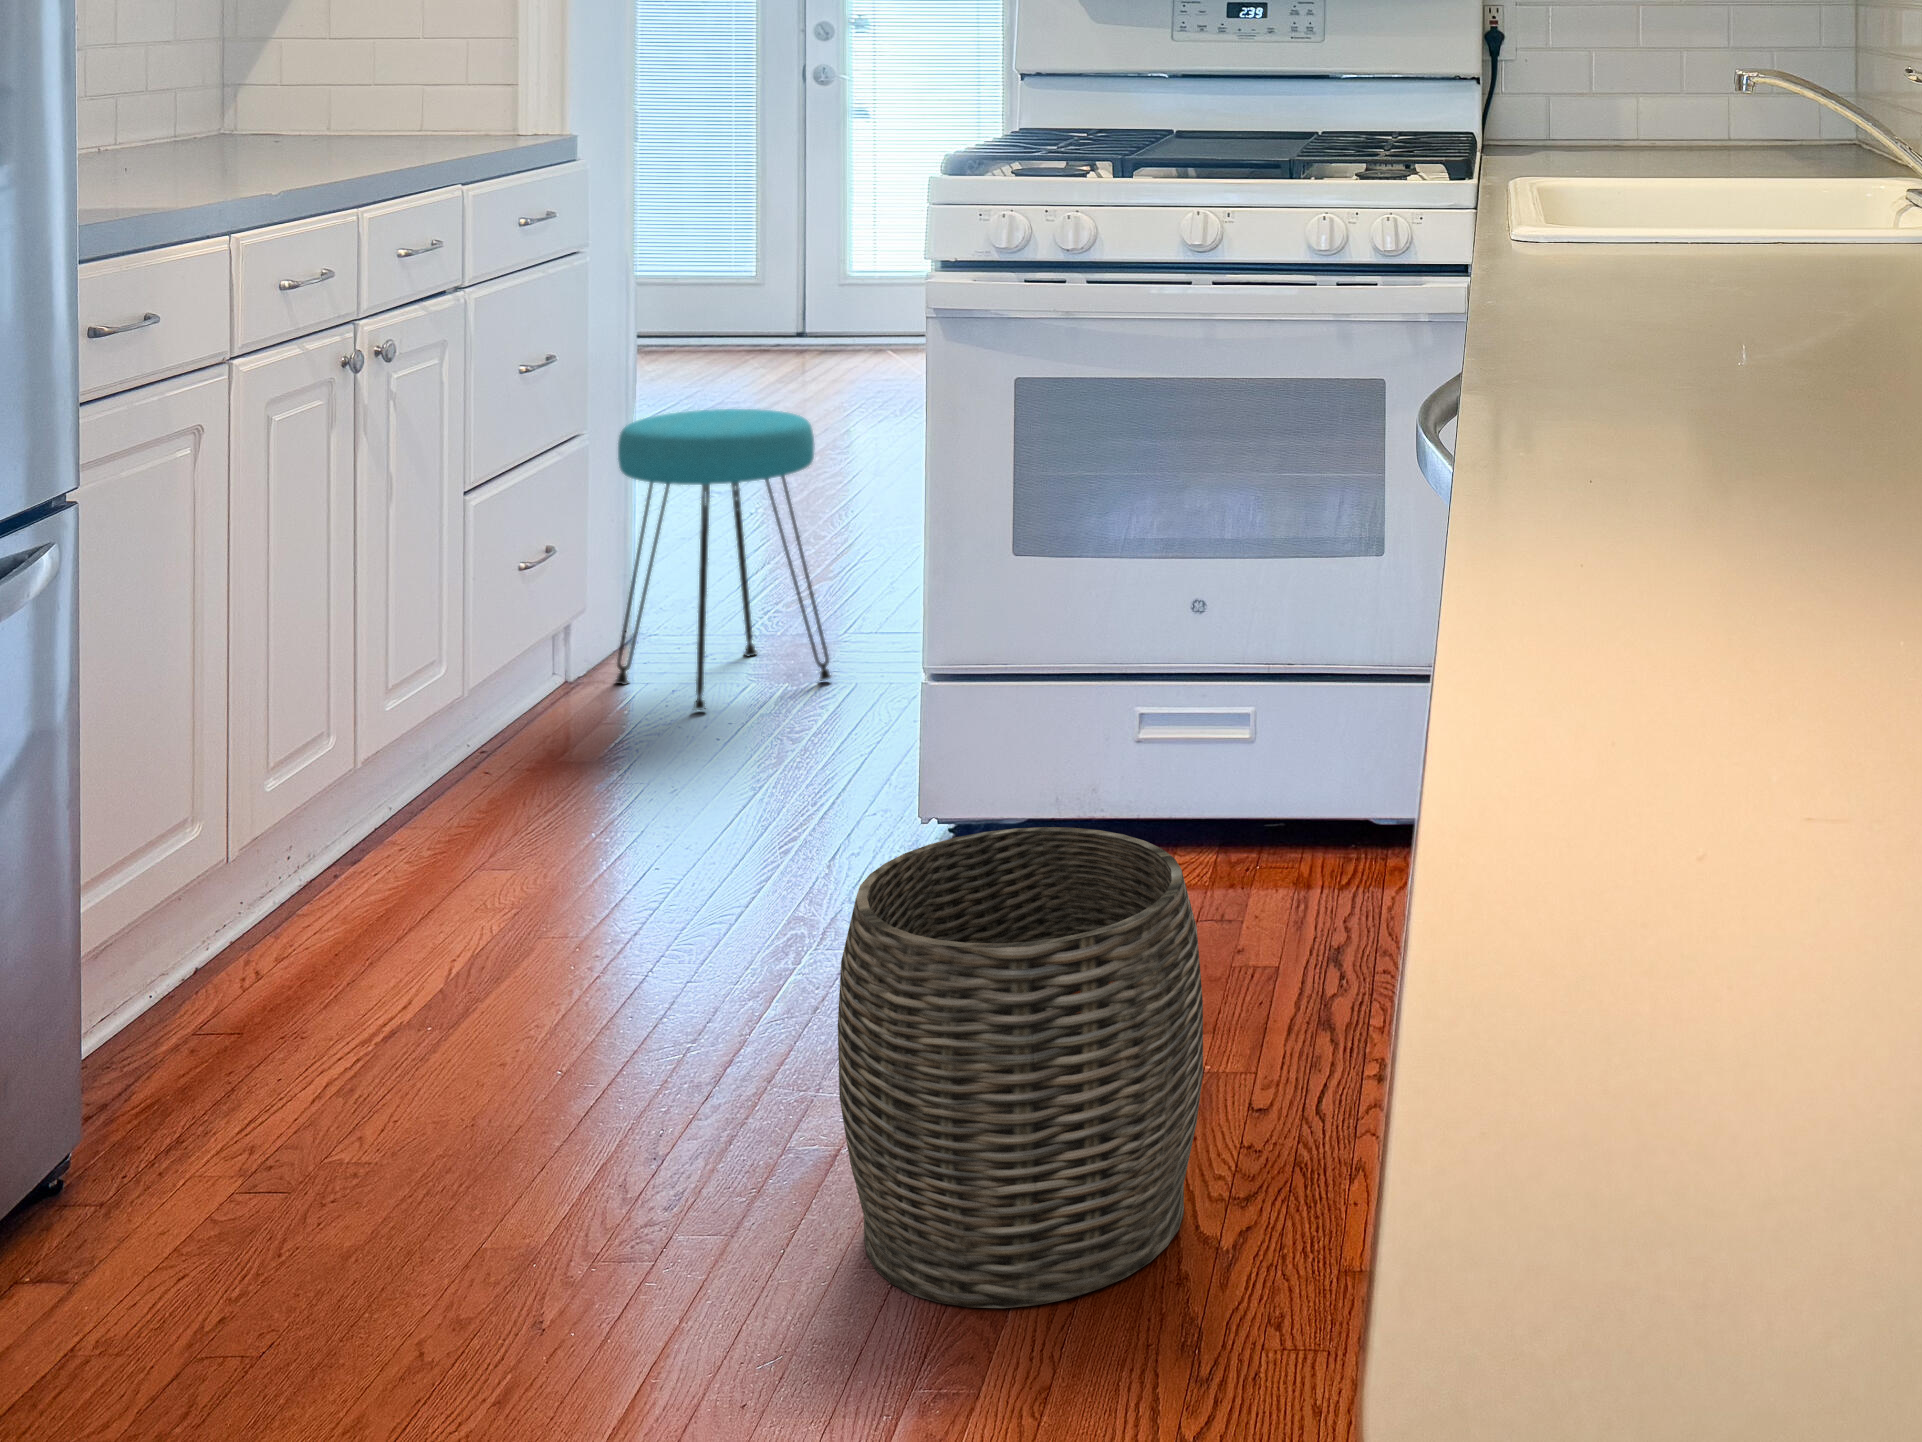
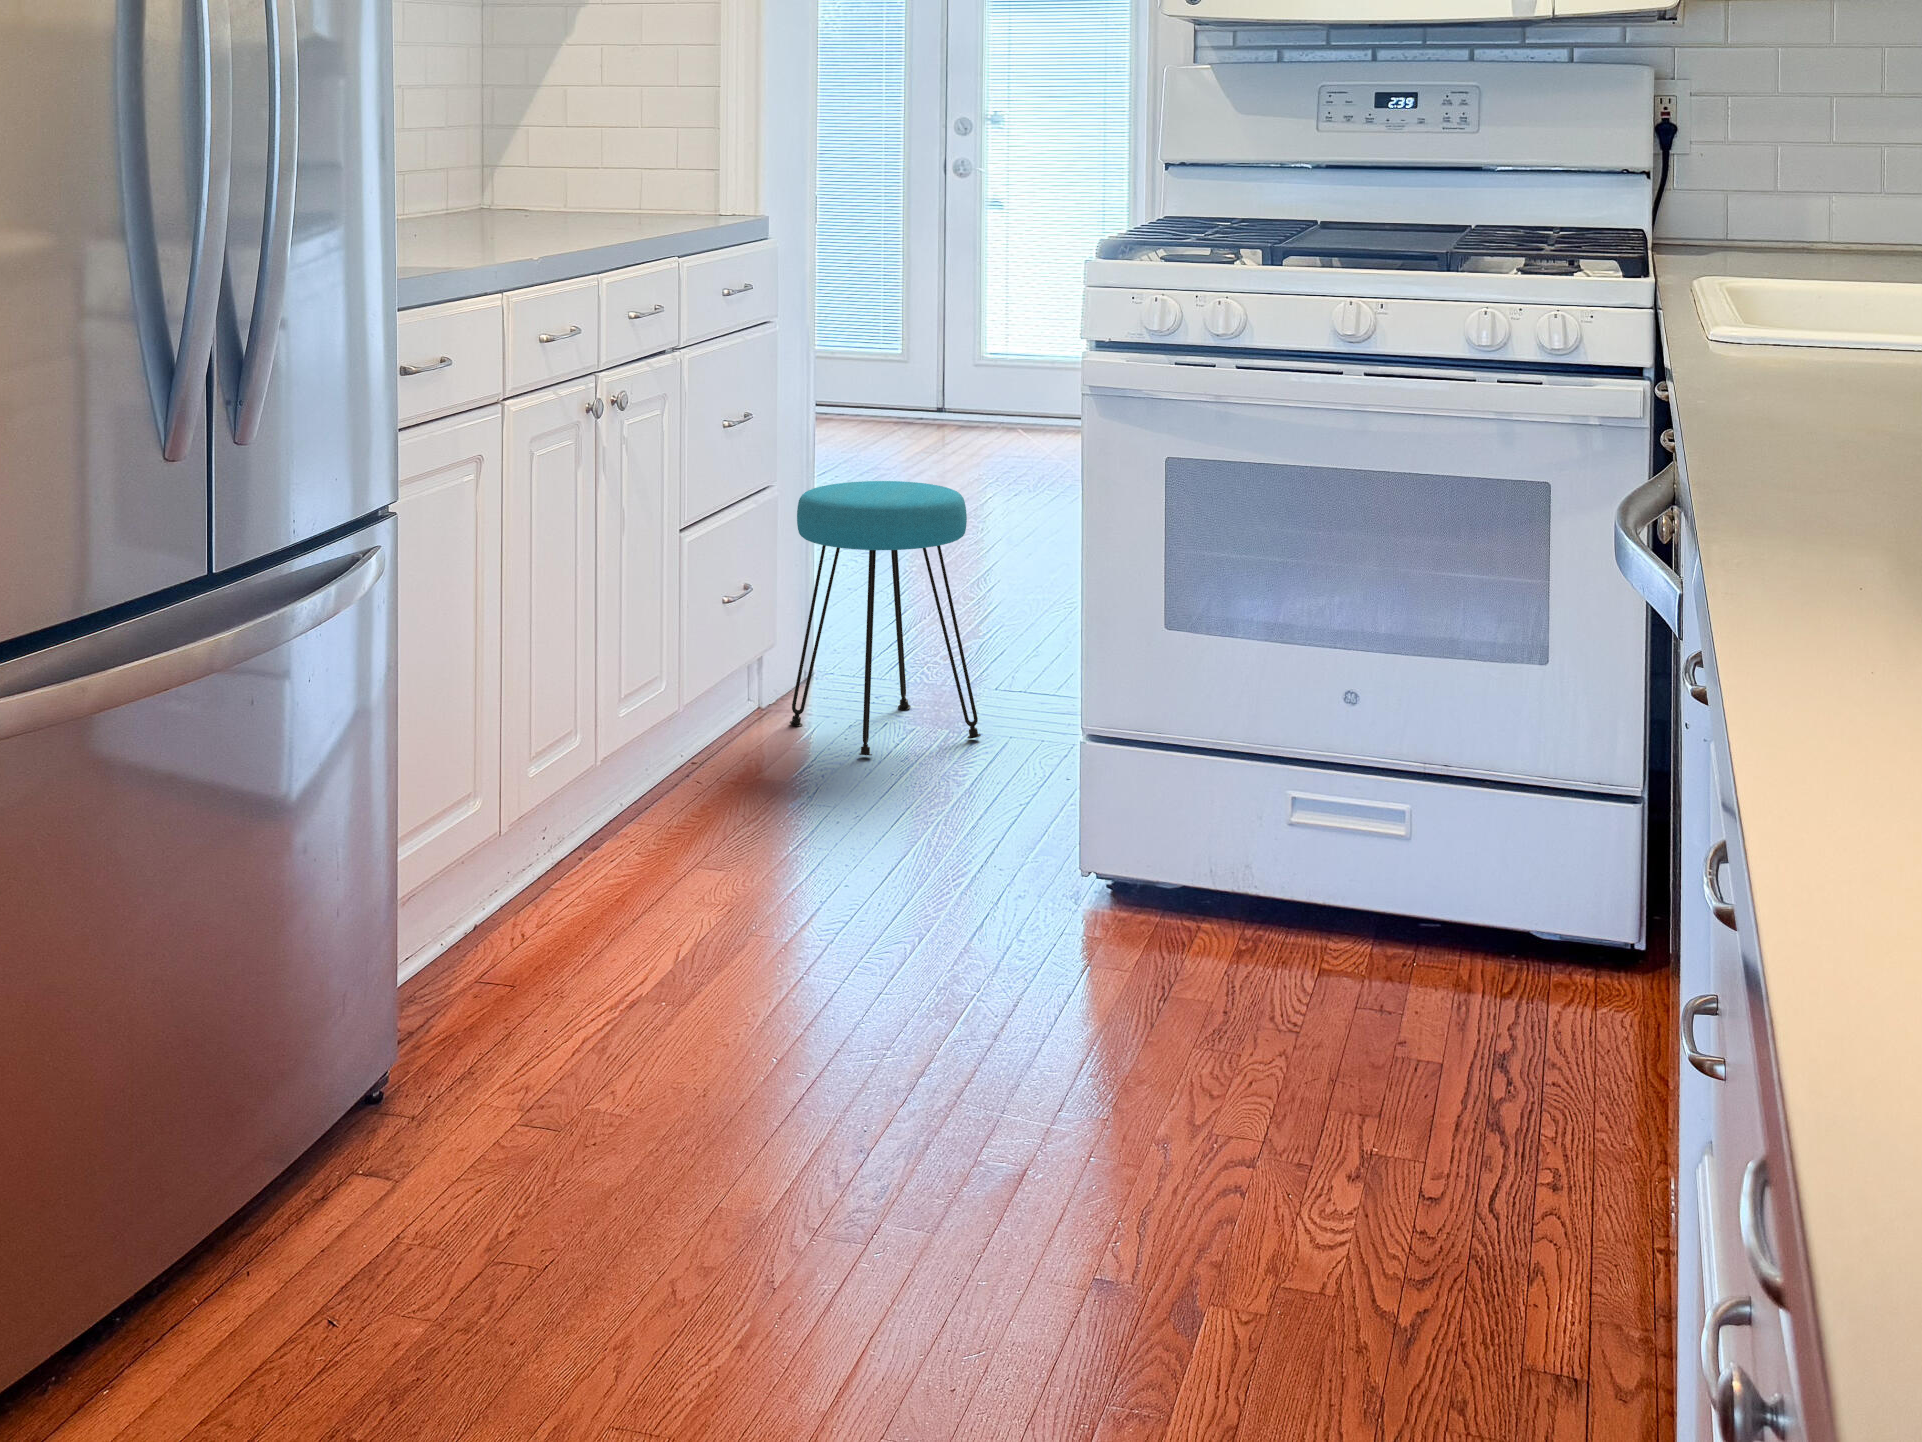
woven basket: present [838,827,1203,1308] -> none [1038,892,1381,1338]

